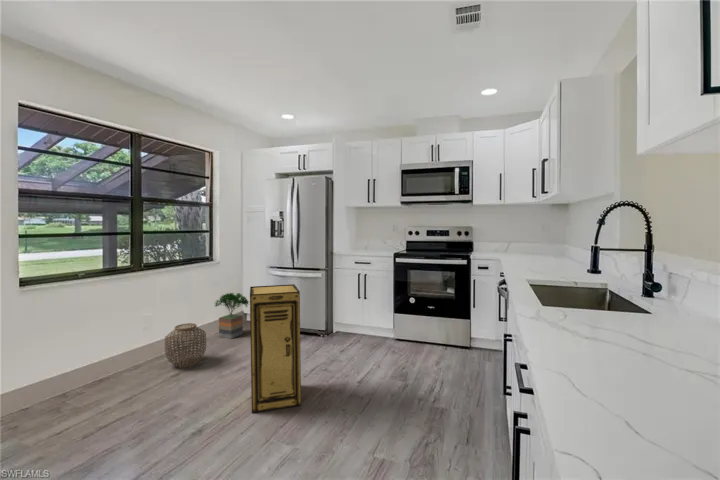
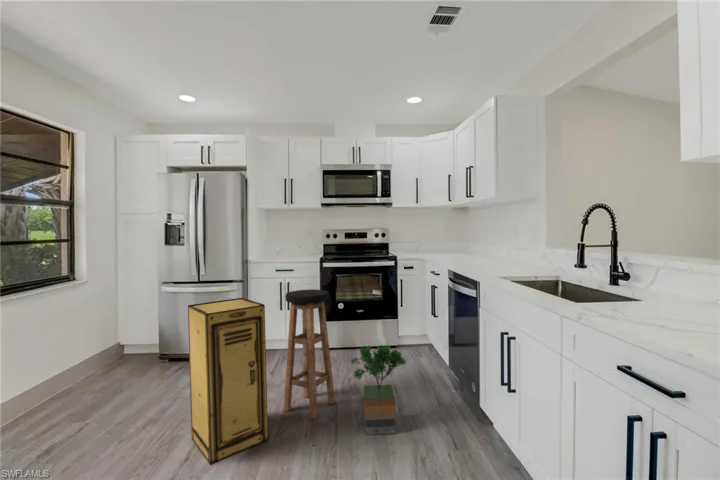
bar stool: none [328,282,373,397] -> present [284,289,335,419]
potted tree: present [215,293,248,339] -> present [352,345,406,435]
woven basket: present [165,323,206,368] -> none [25,367,94,434]

